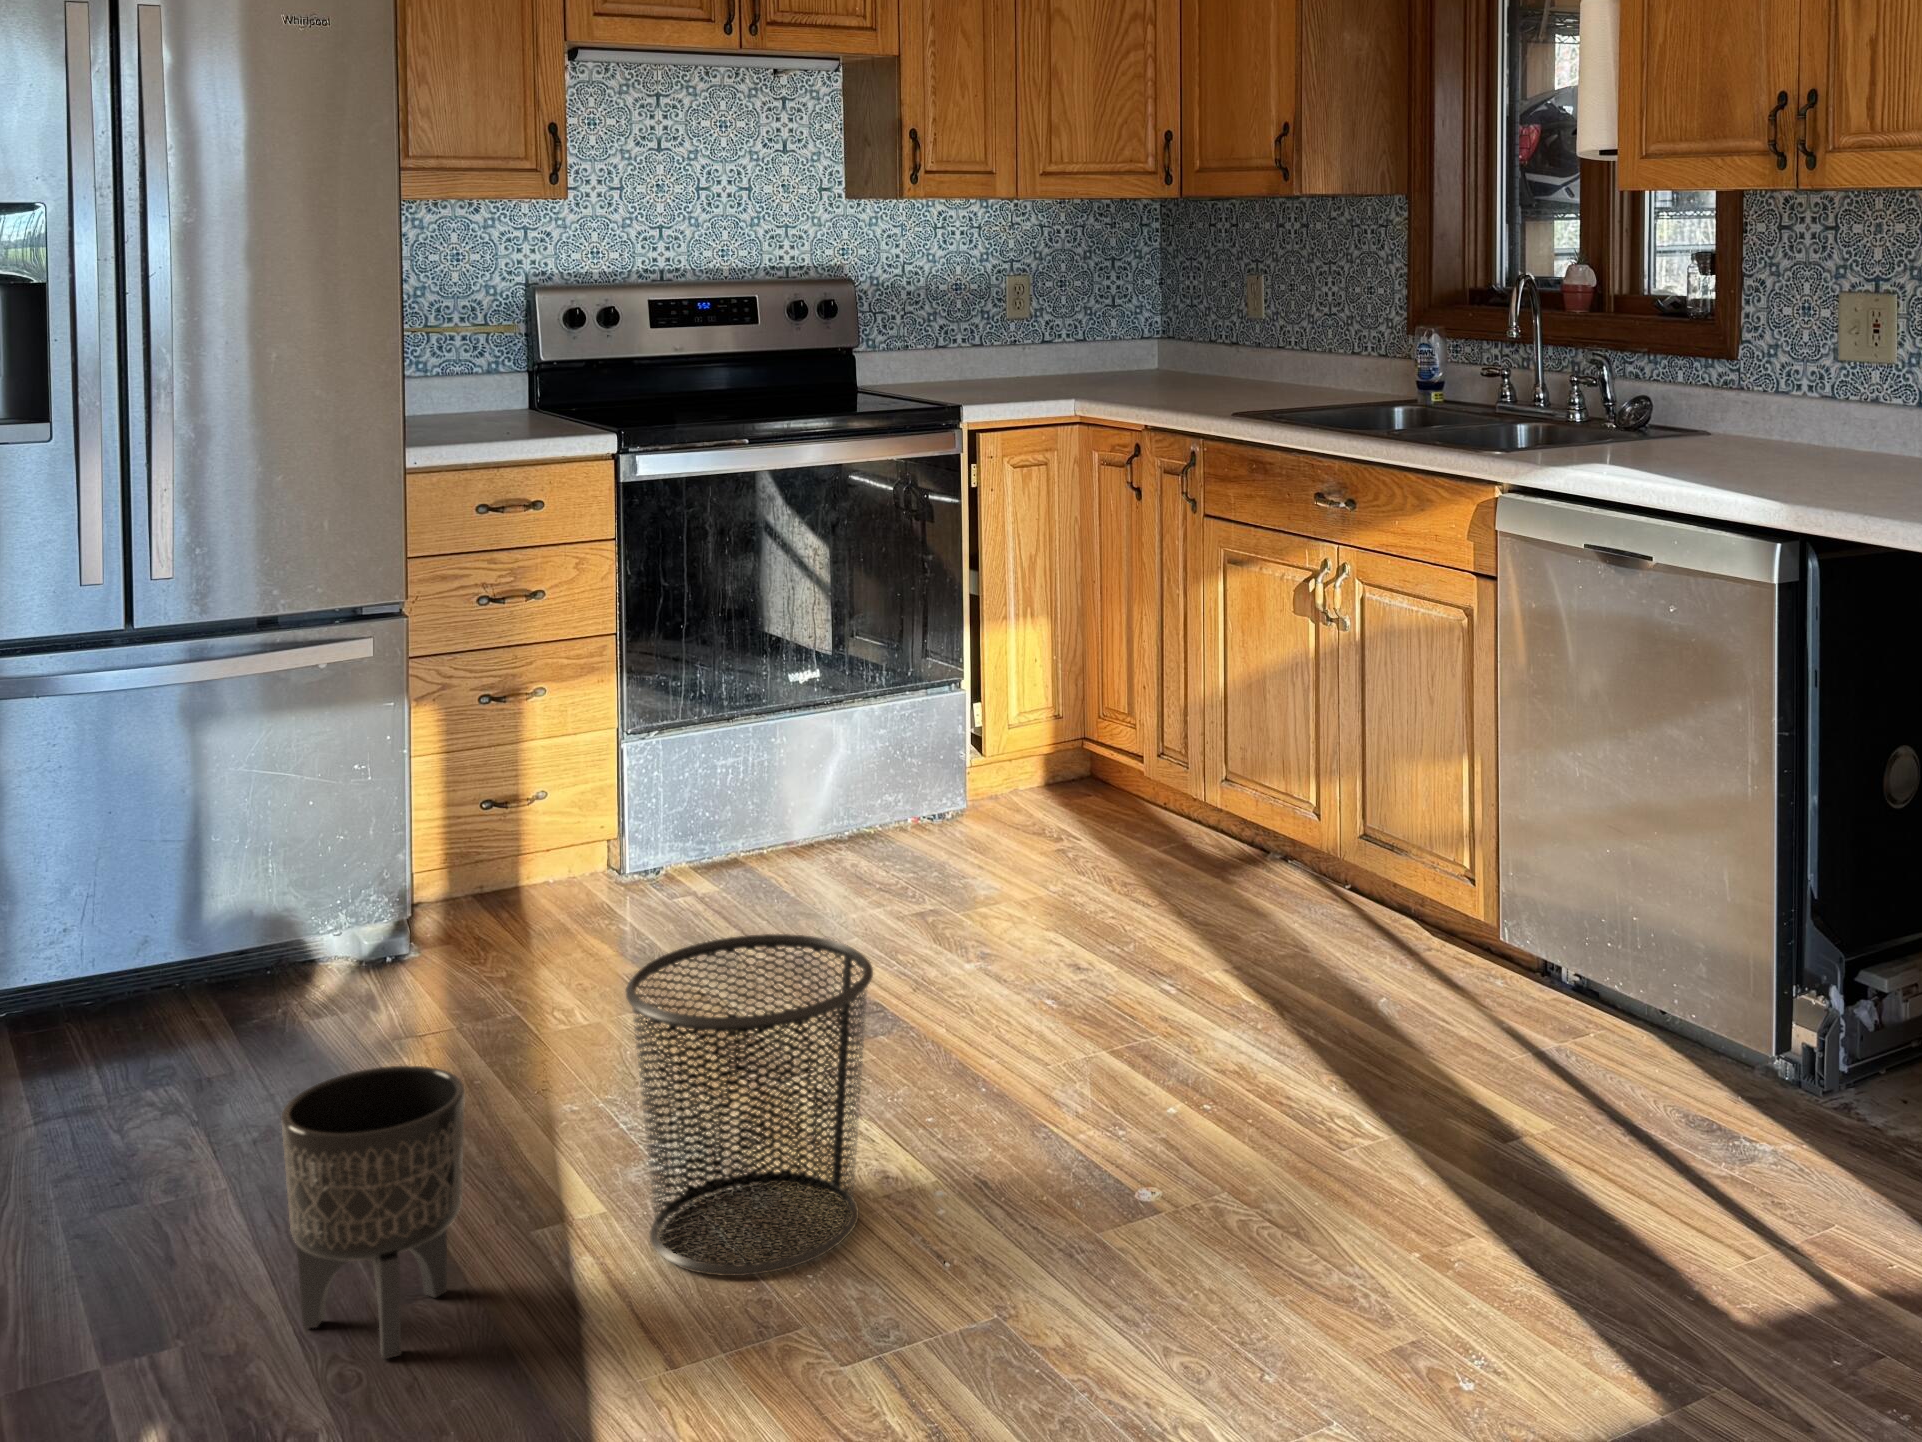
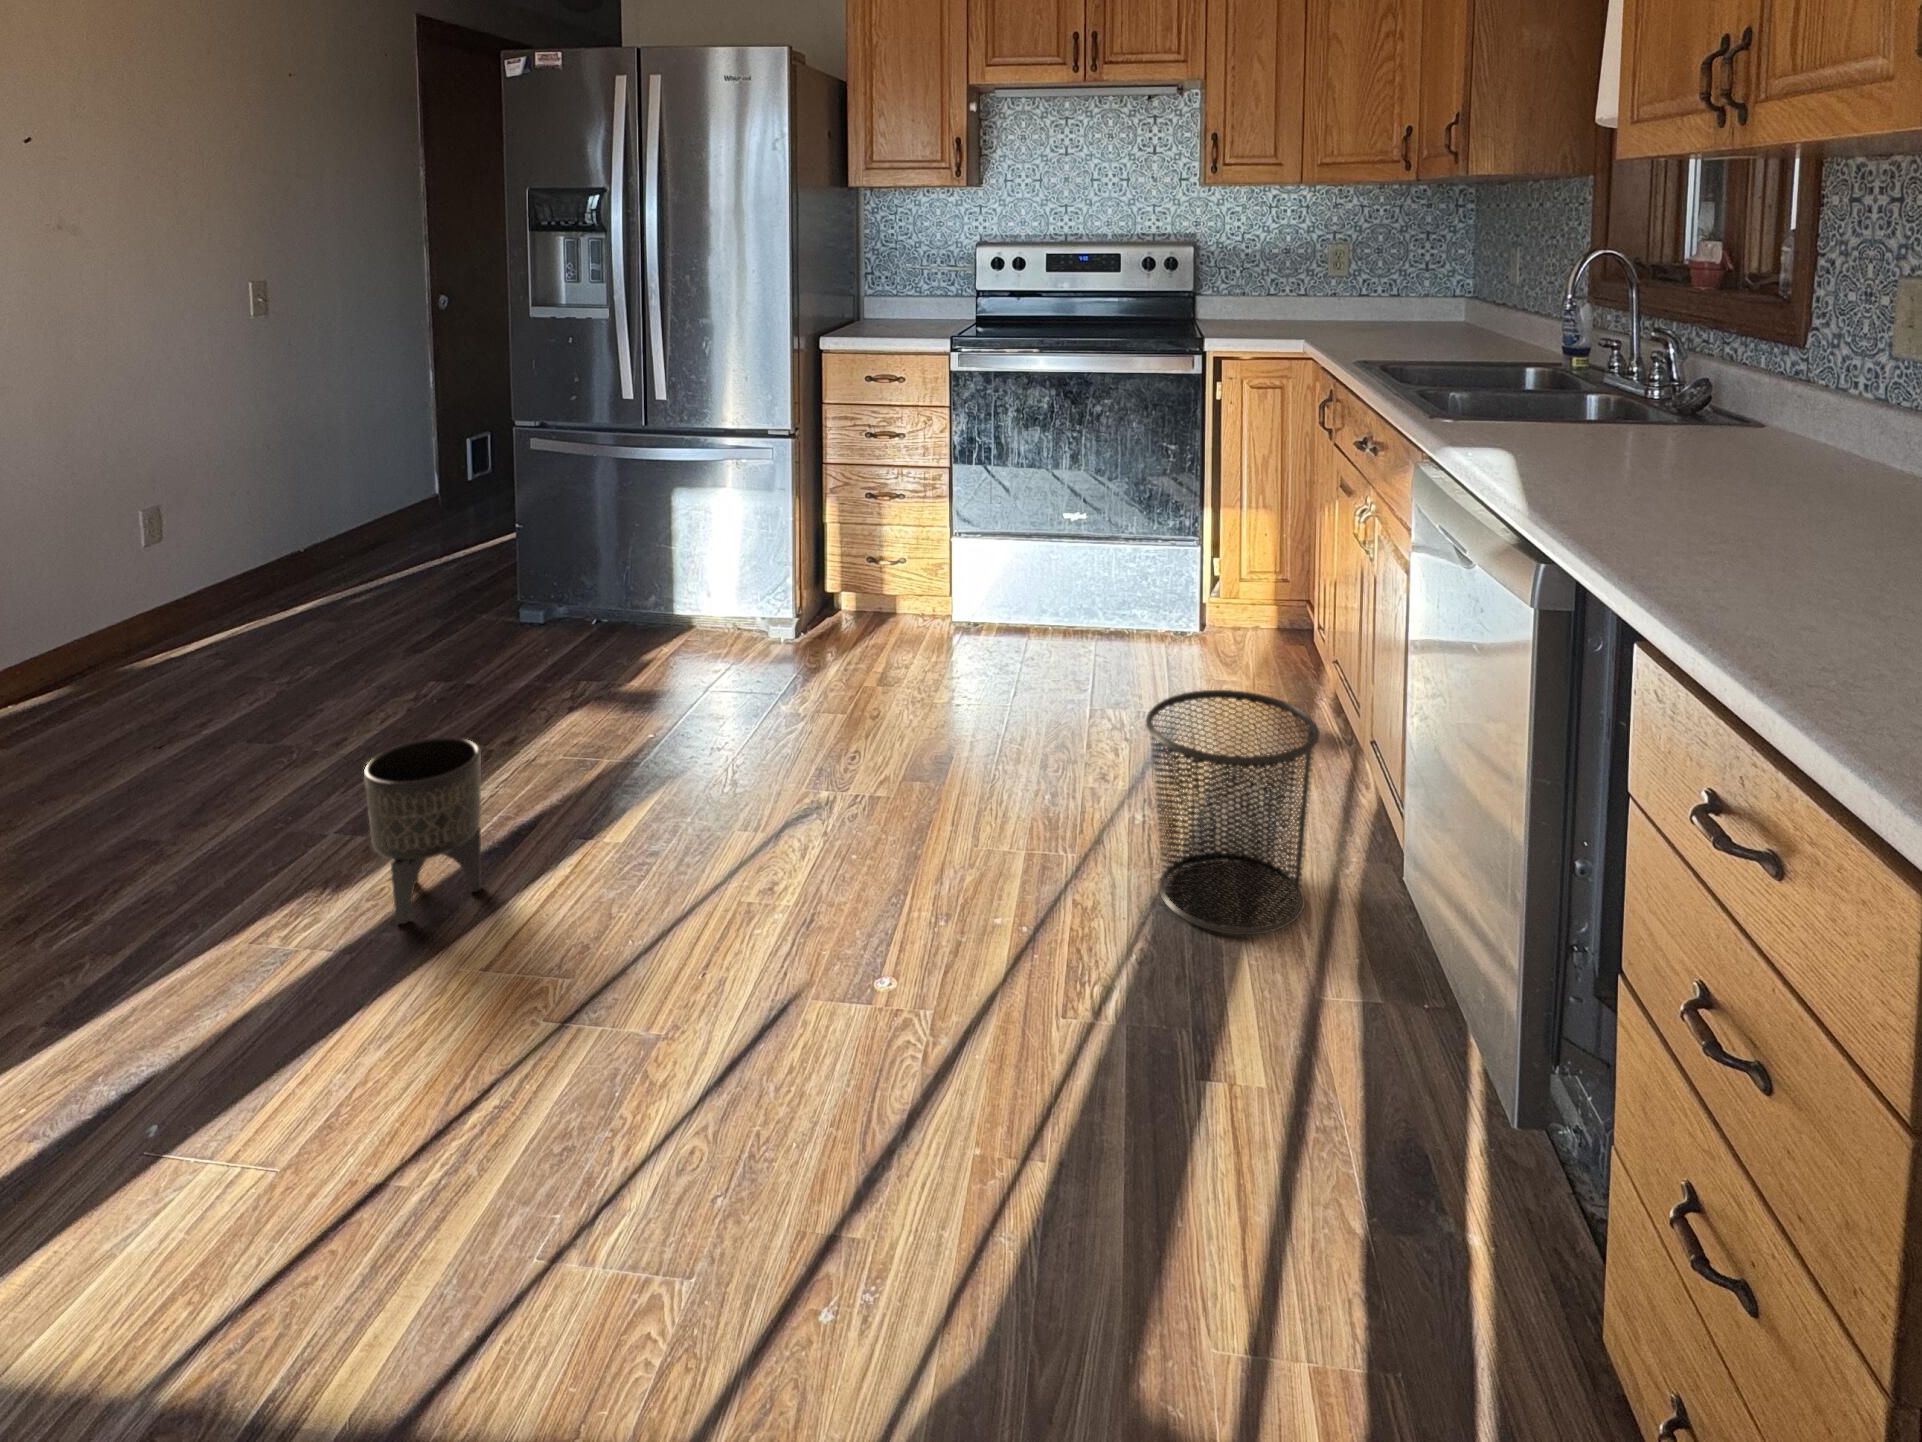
waste bin: present [626,934,873,1276] -> present [1146,690,1320,935]

